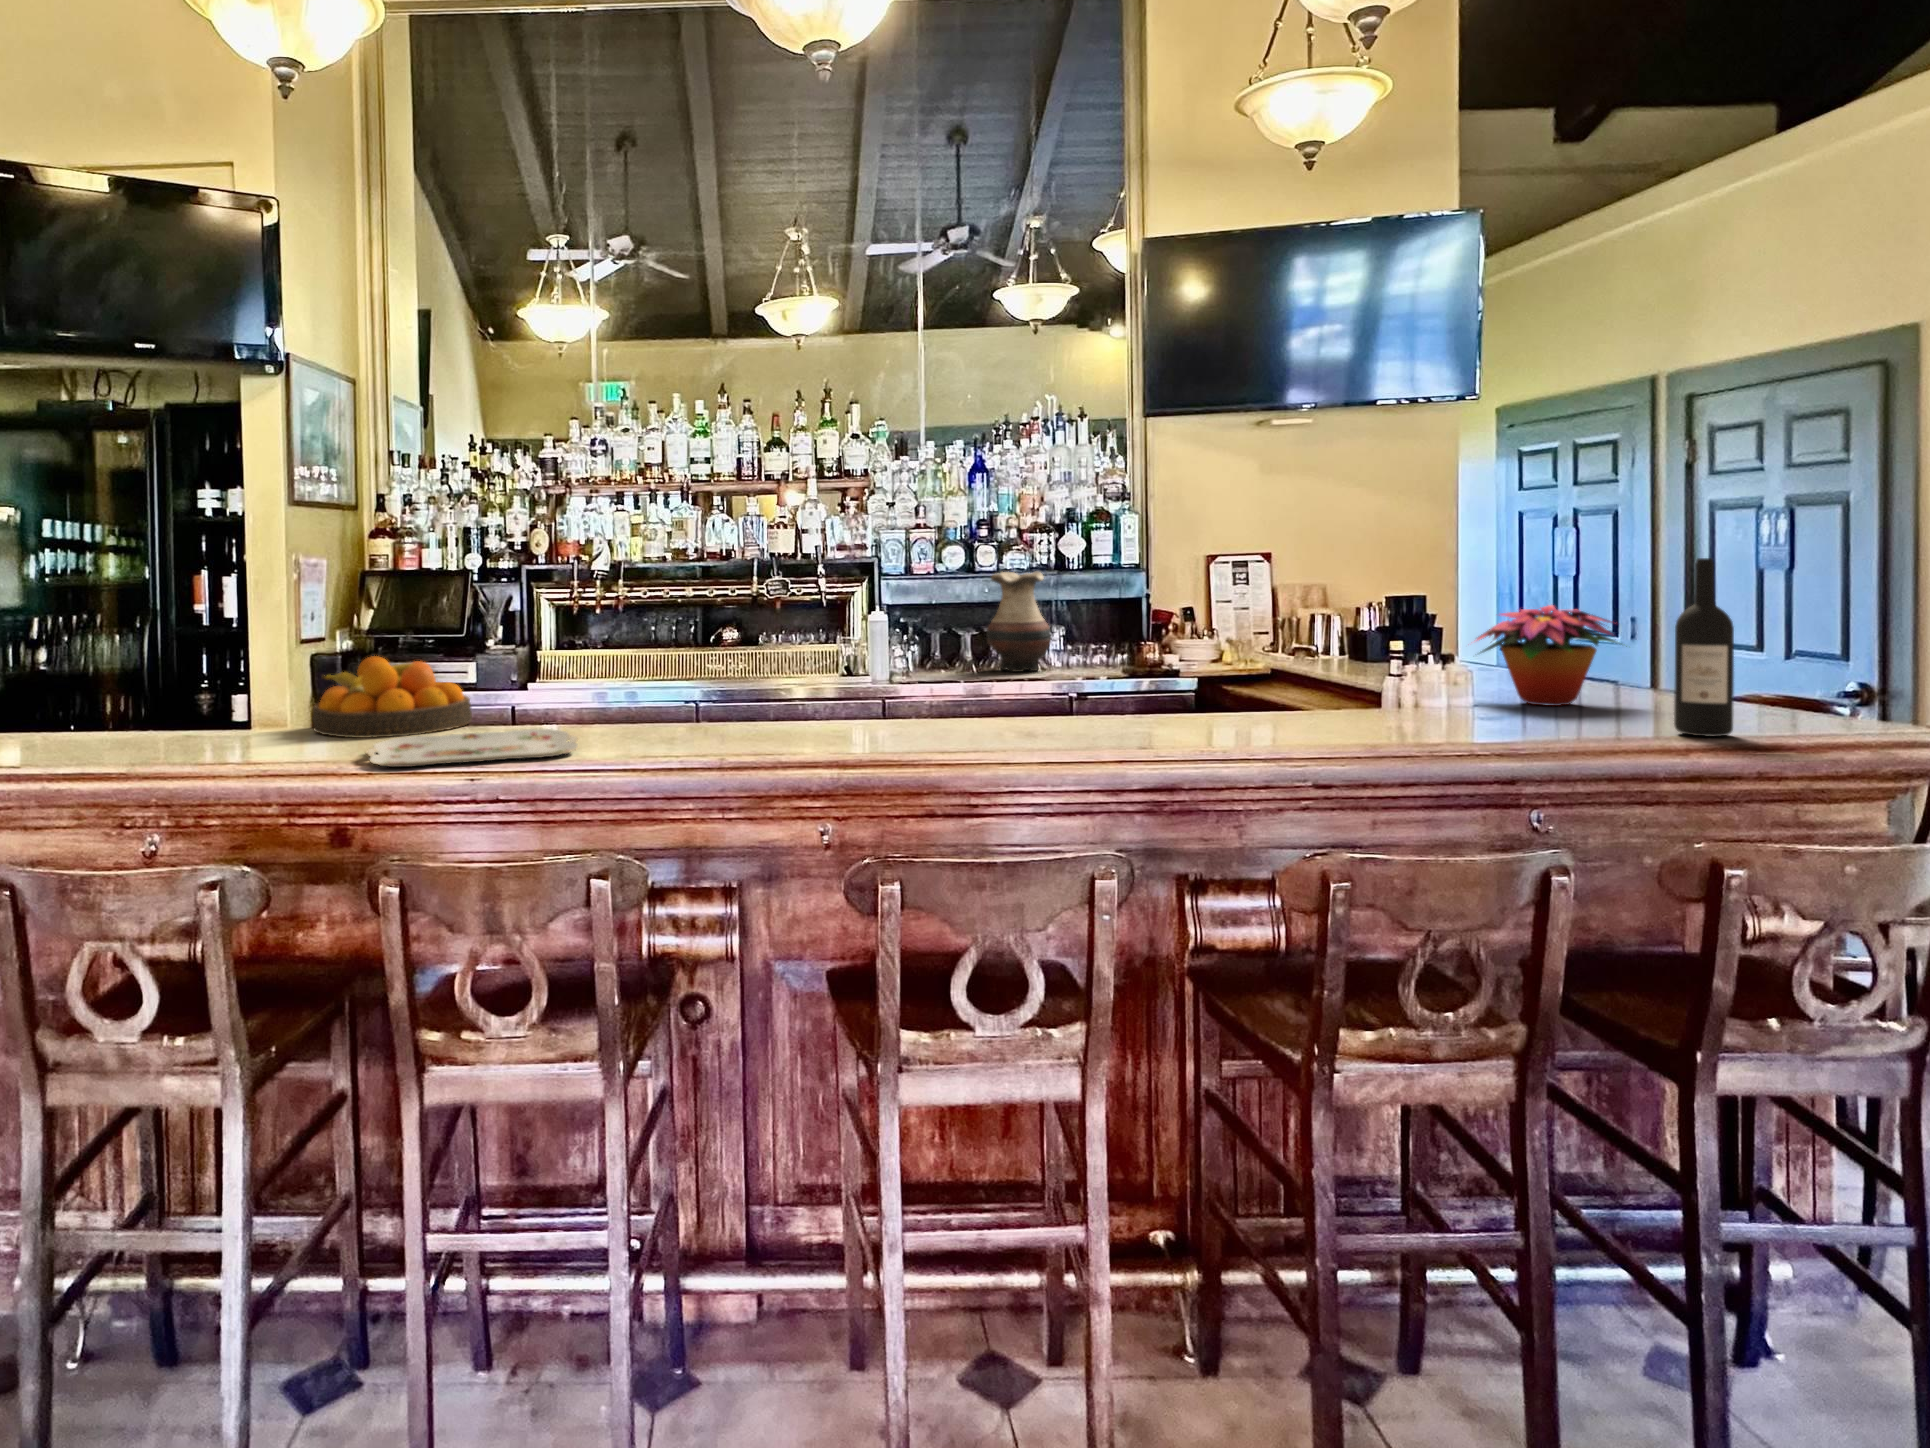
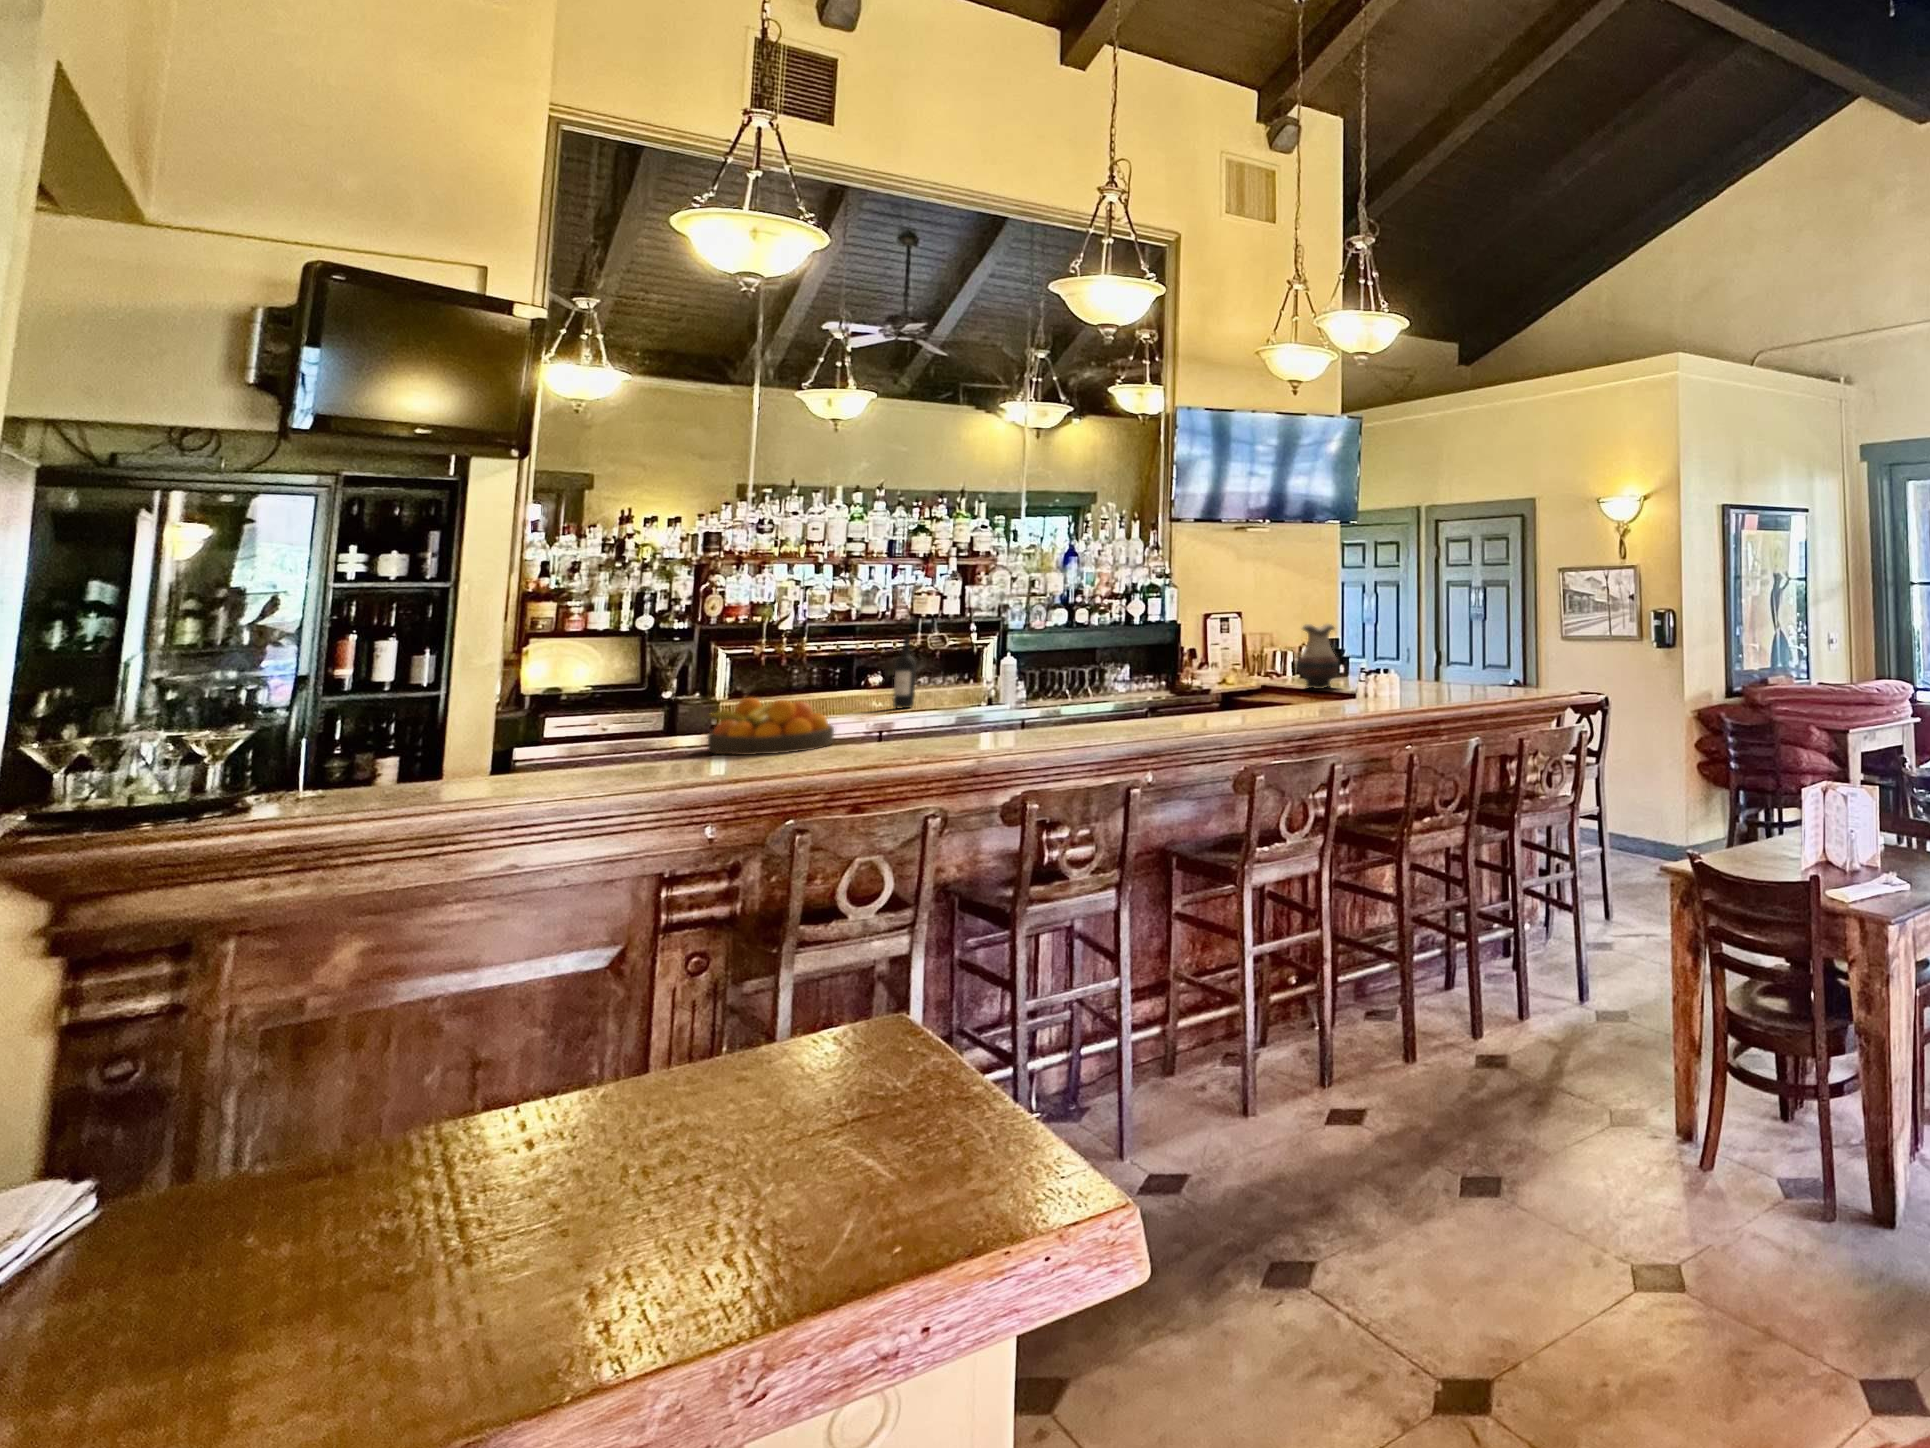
wine bottle: present [1674,558,1734,737] -> present [893,636,916,708]
vase: present [987,572,1051,672] -> present [1297,624,1338,689]
flower arrangement: present [1476,605,1617,706] -> none [1385,645,1455,693]
serving tray: present [366,729,578,767] -> none [837,736,991,759]

